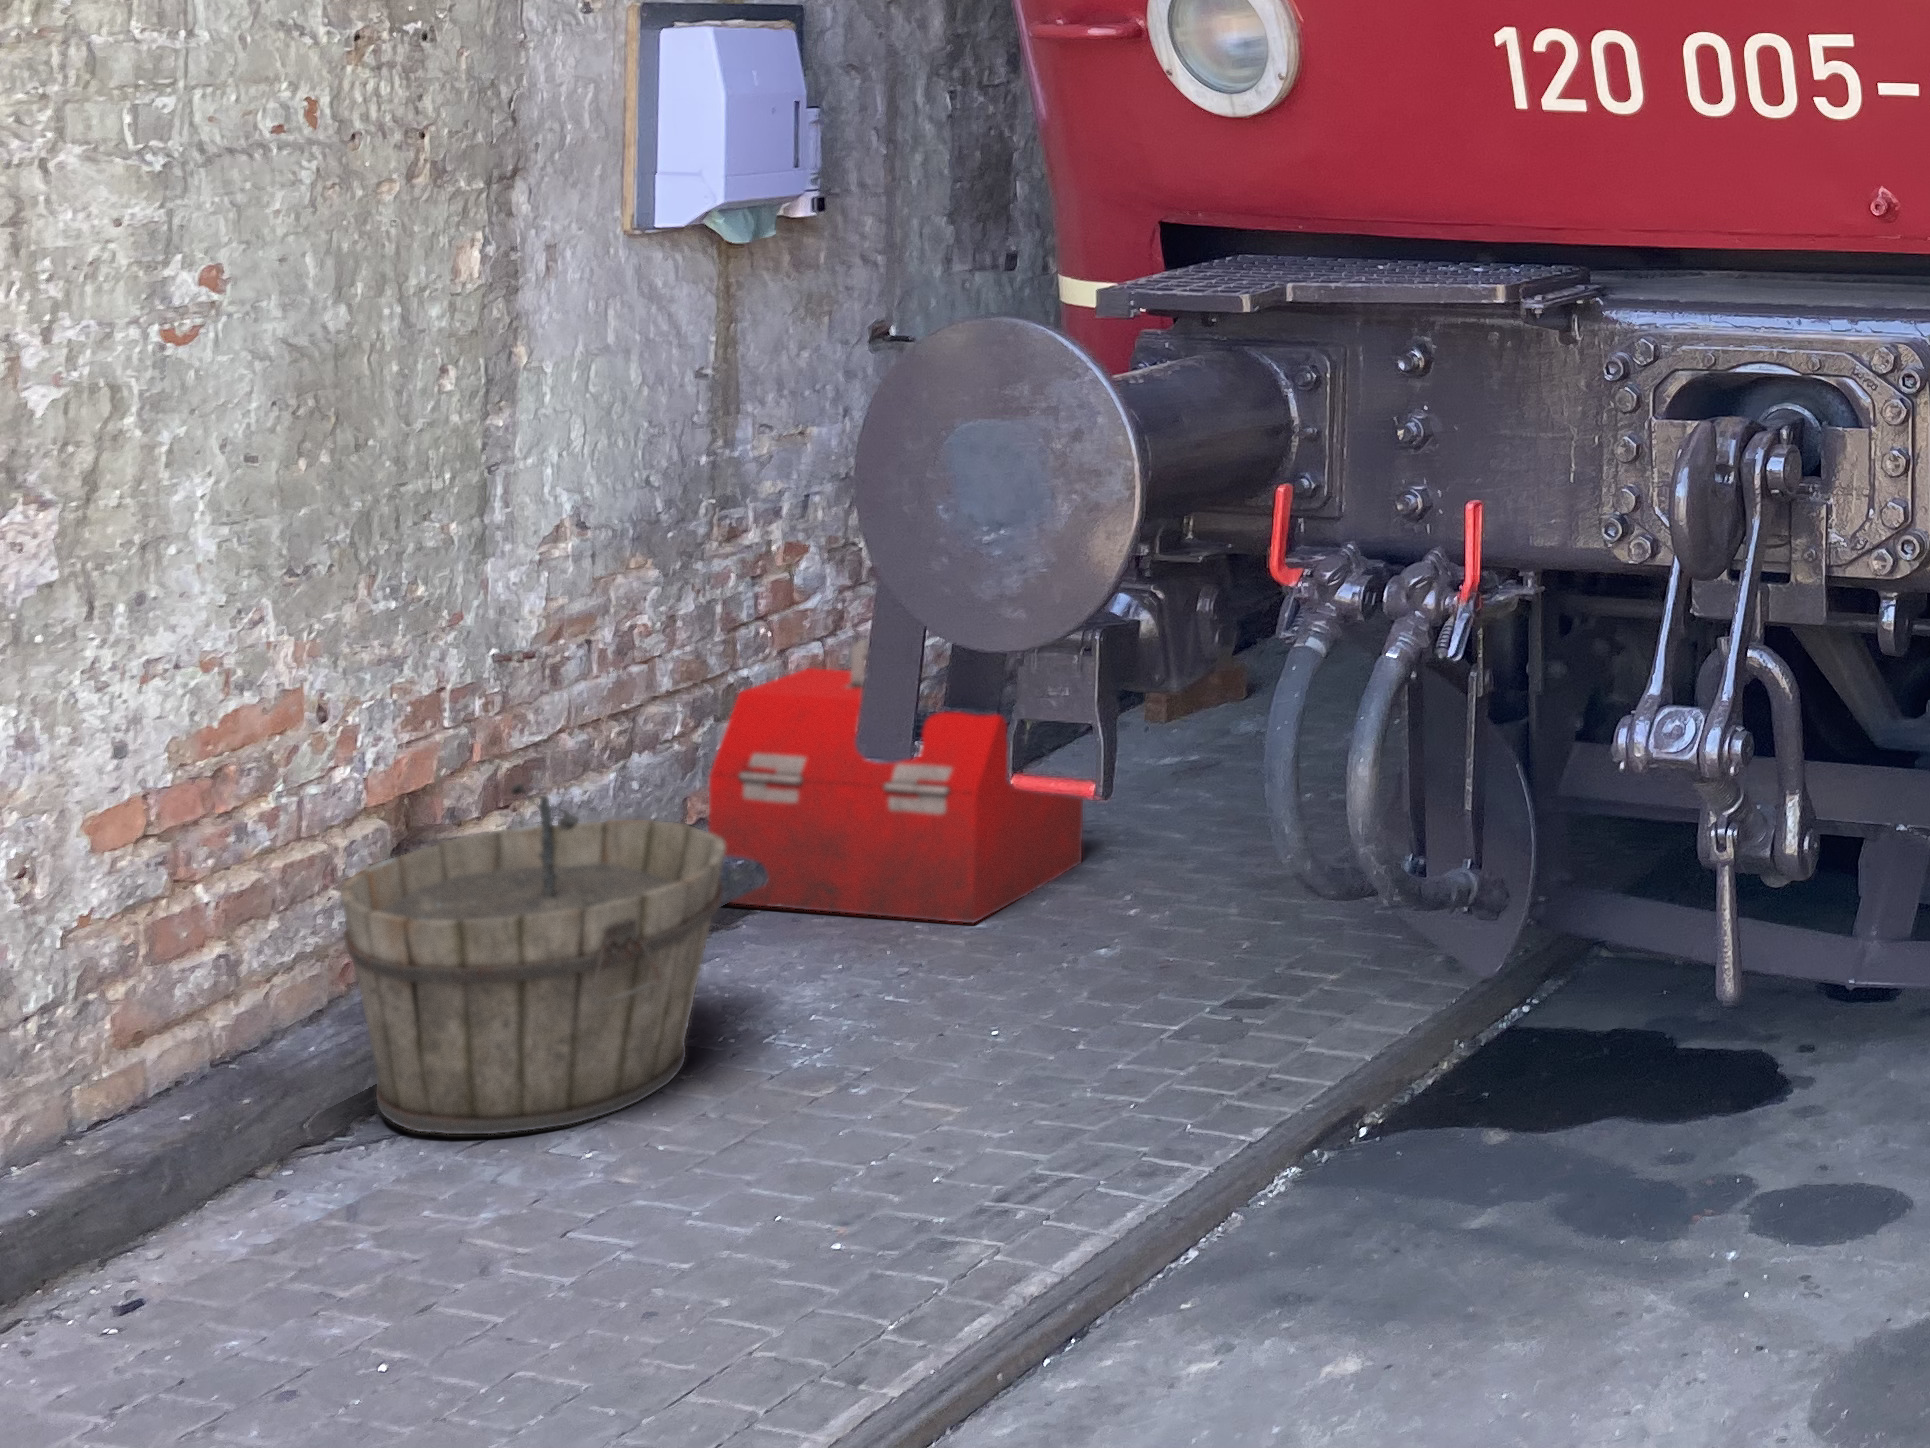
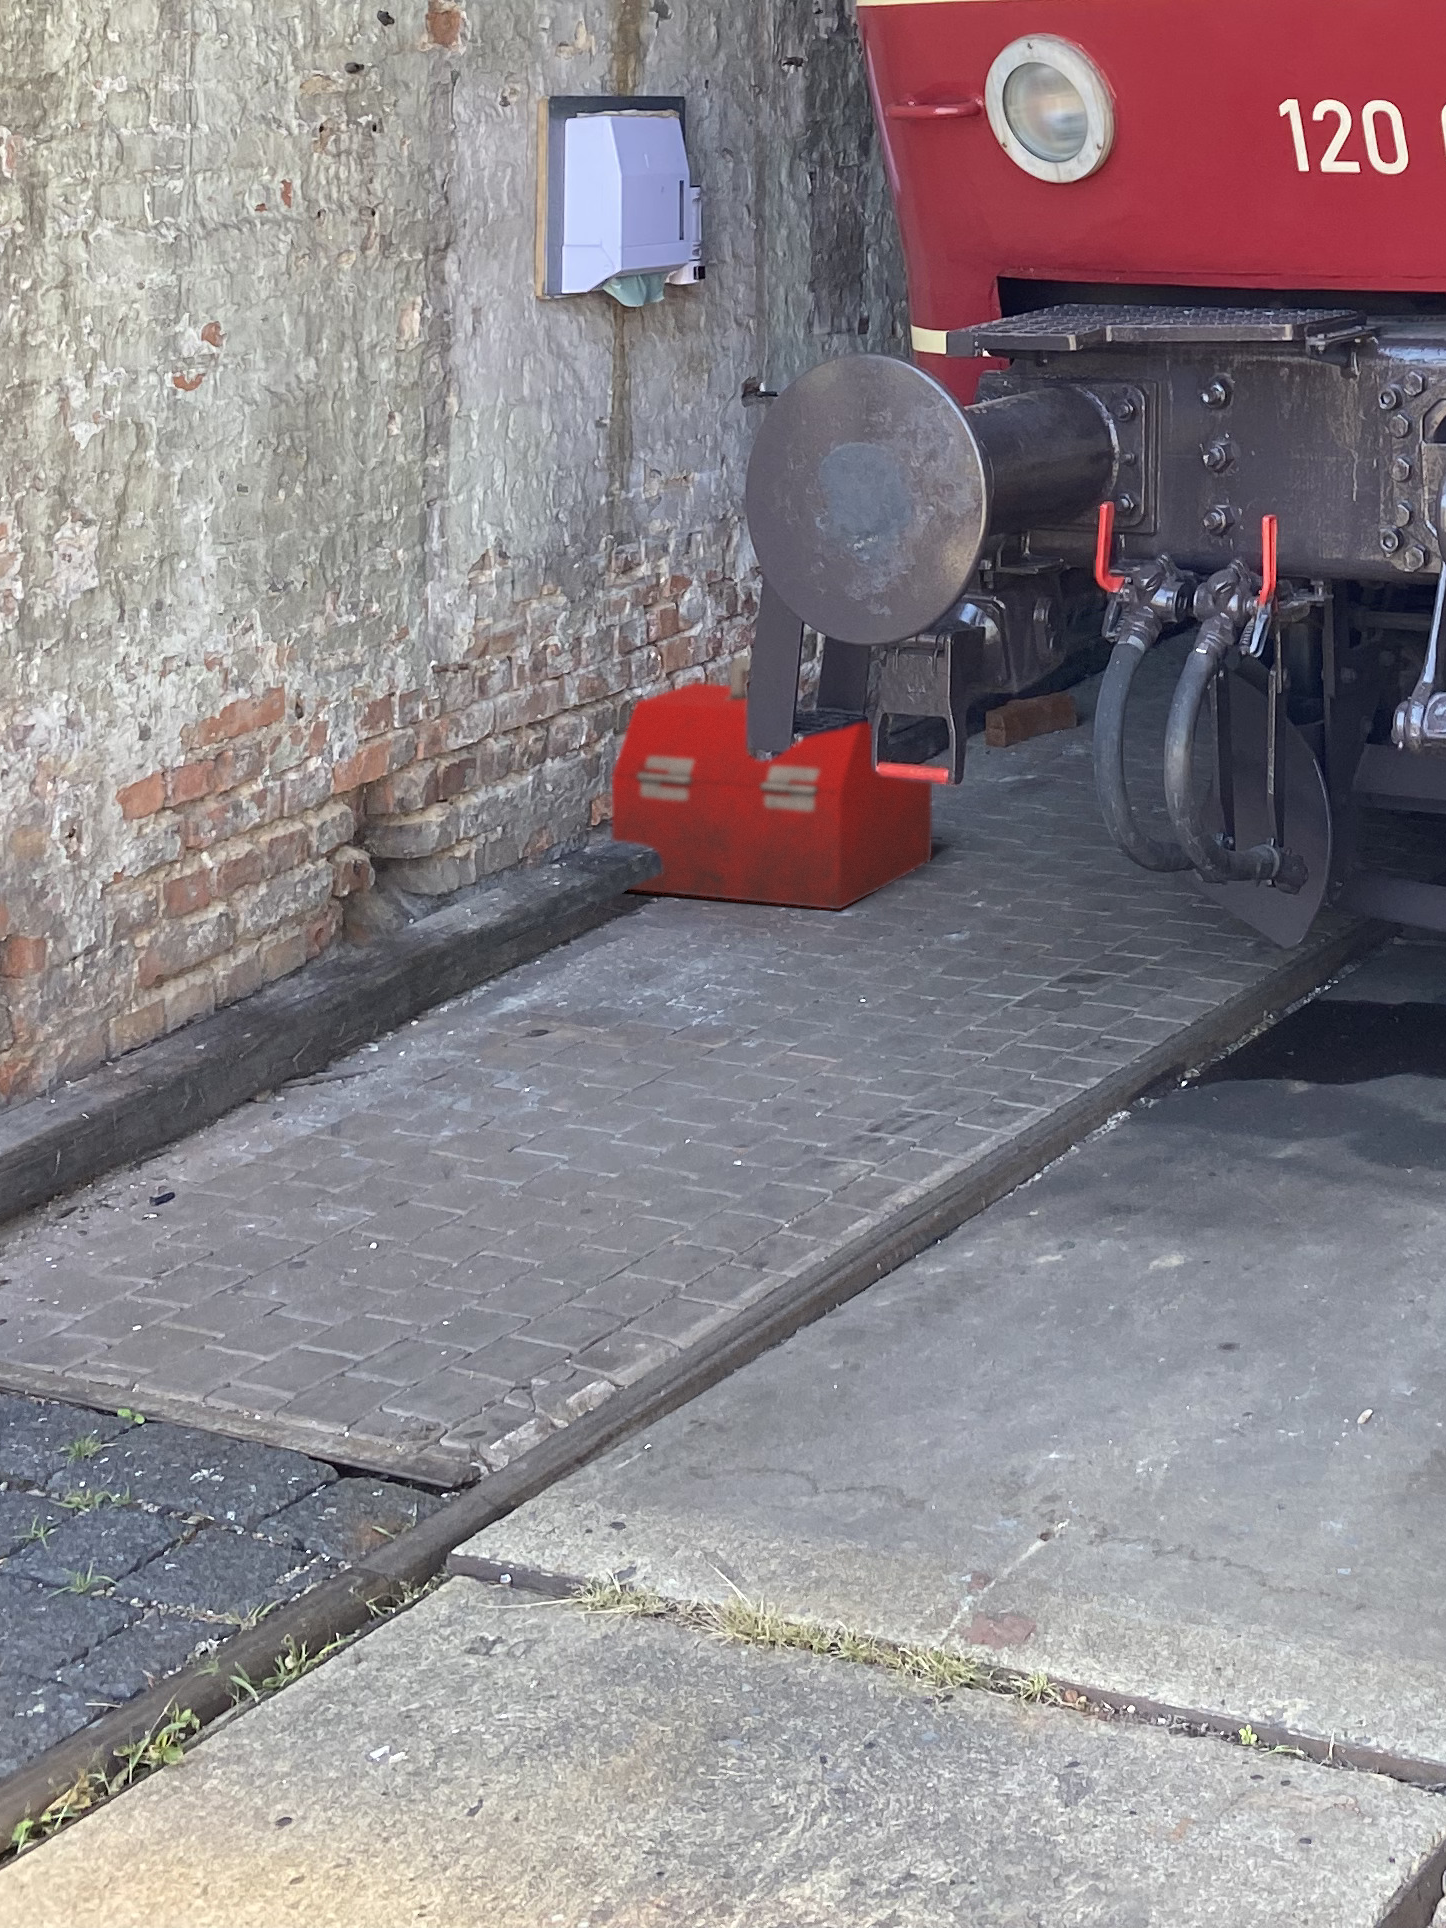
wooden bucket: present [340,783,726,1134] -> none [316,770,631,1072]

